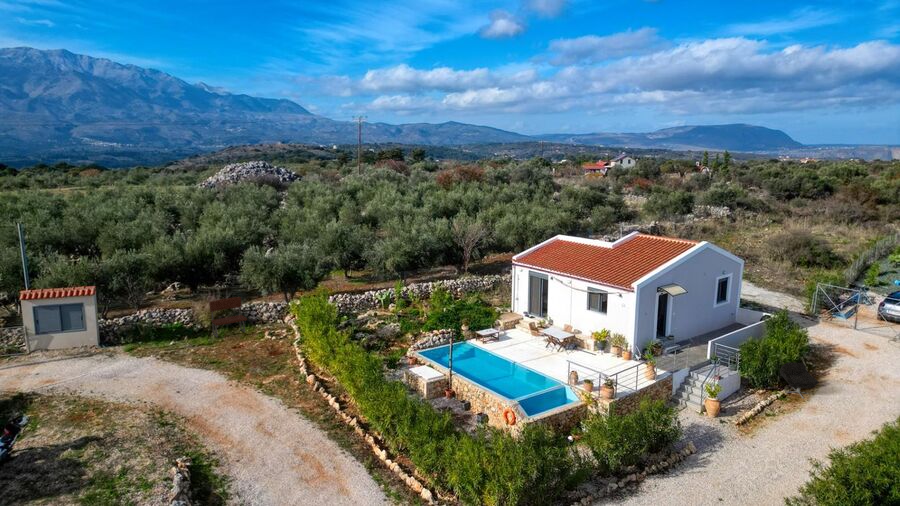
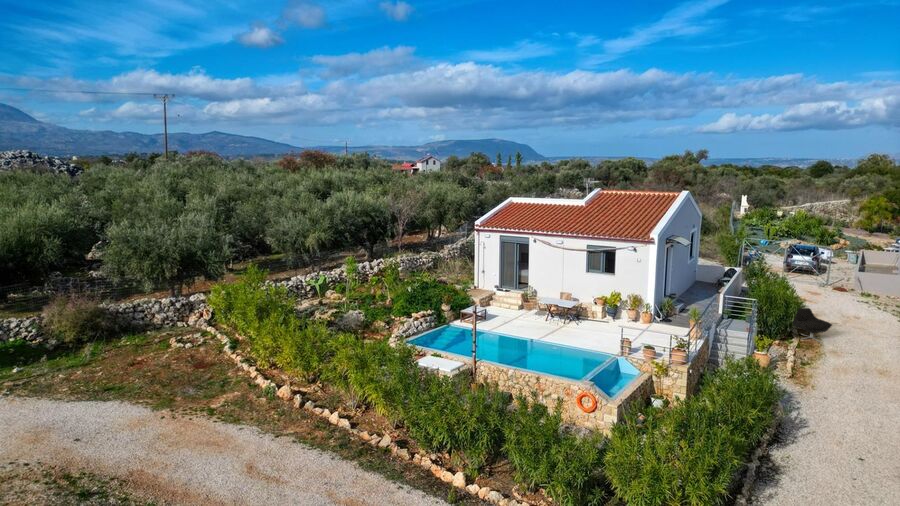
bench: present [209,297,247,337] -> none [77,294,138,354]

